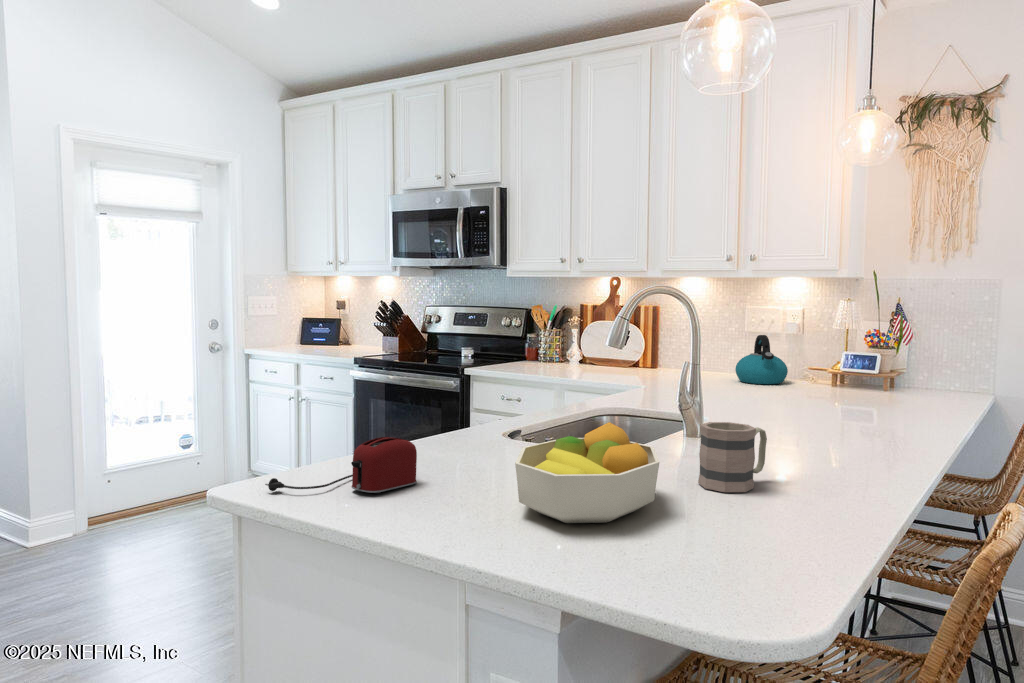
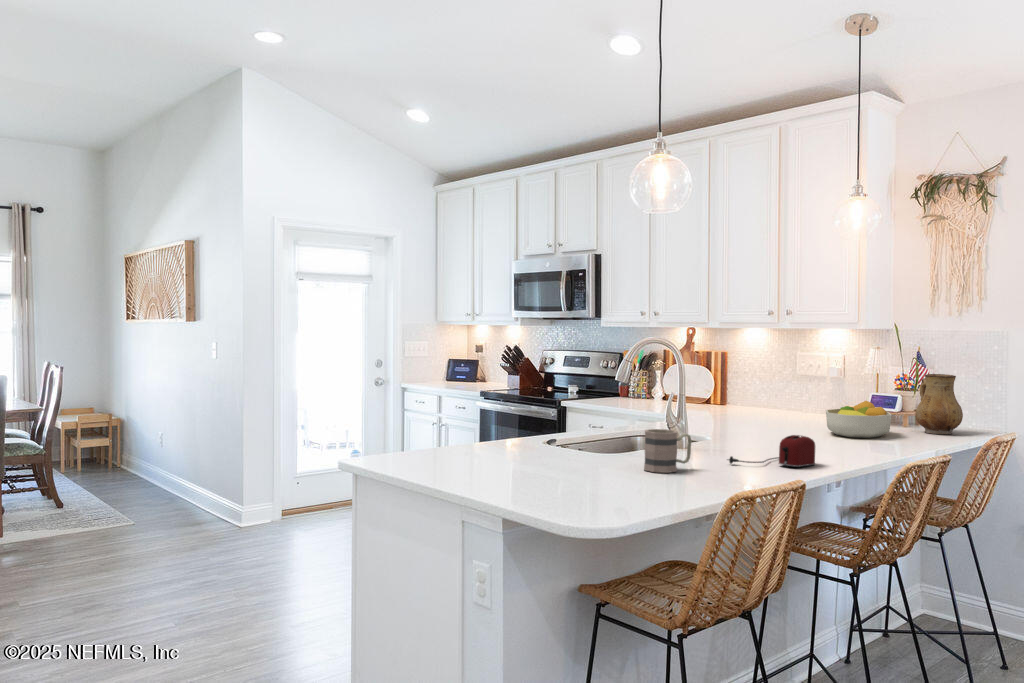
ceramic pitcher: none [911,330,968,401] -> present [915,374,963,434]
kettle: present [735,335,788,384] -> none [780,377,825,419]
fruit bowl: present [515,422,660,523] -> present [826,401,892,438]
toaster: present [265,437,417,493] -> present [727,435,815,467]

